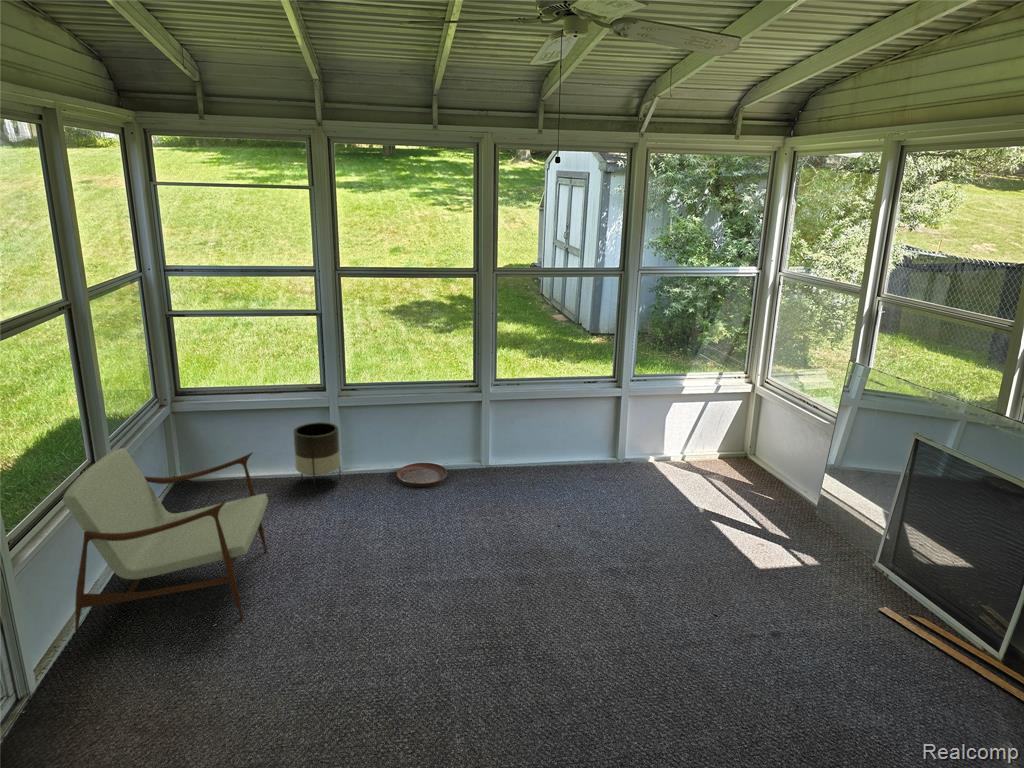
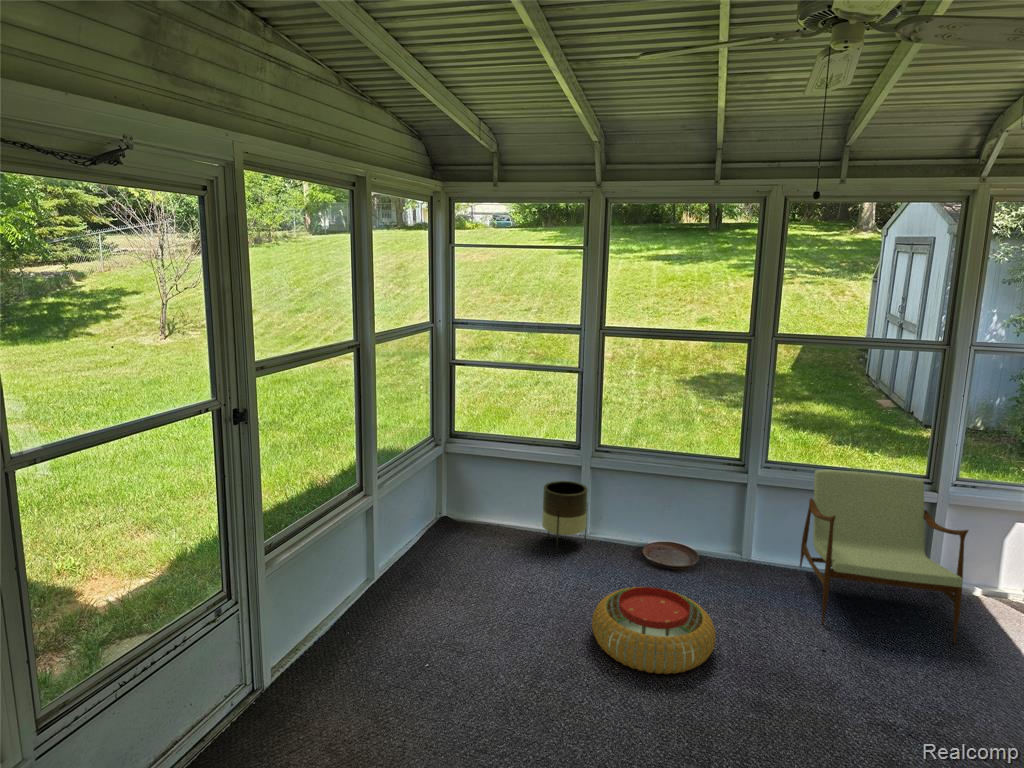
armchair: present [63,448,268,631] -> present [800,470,969,644]
pouf: none [368,505,477,578] -> present [592,587,716,674]

